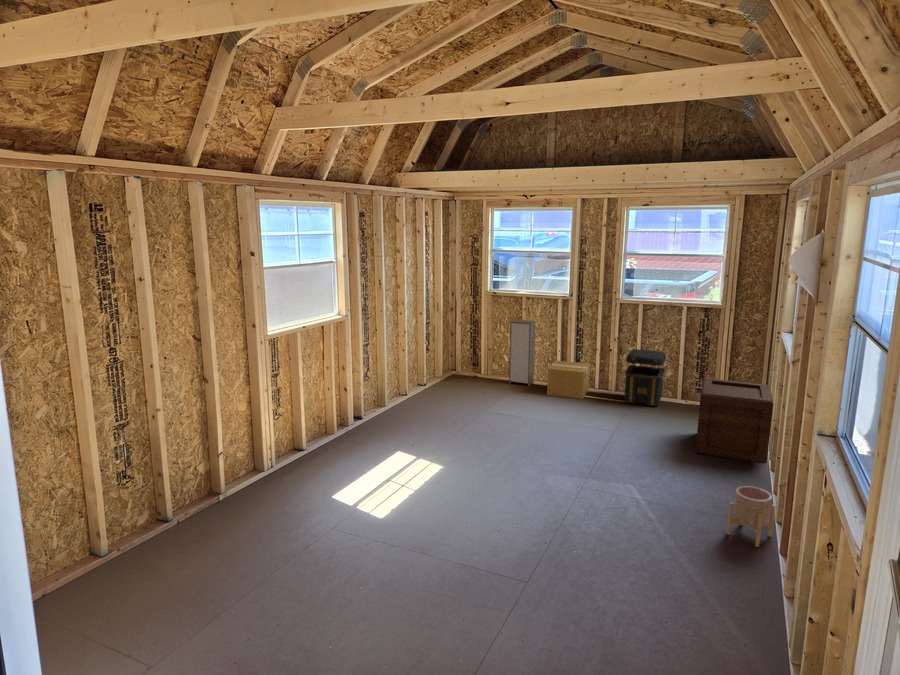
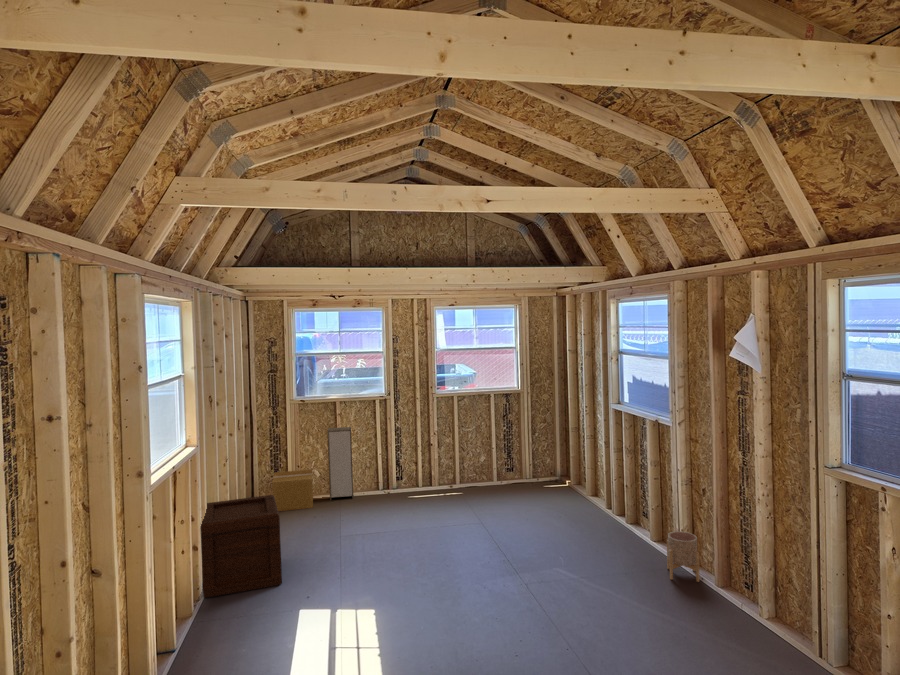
toolbox: present [624,349,666,406] -> none [450,438,489,493]
cardboard box: present [547,361,590,399] -> present [272,469,313,511]
wooden crate: present [696,378,773,464] -> present [200,495,282,598]

